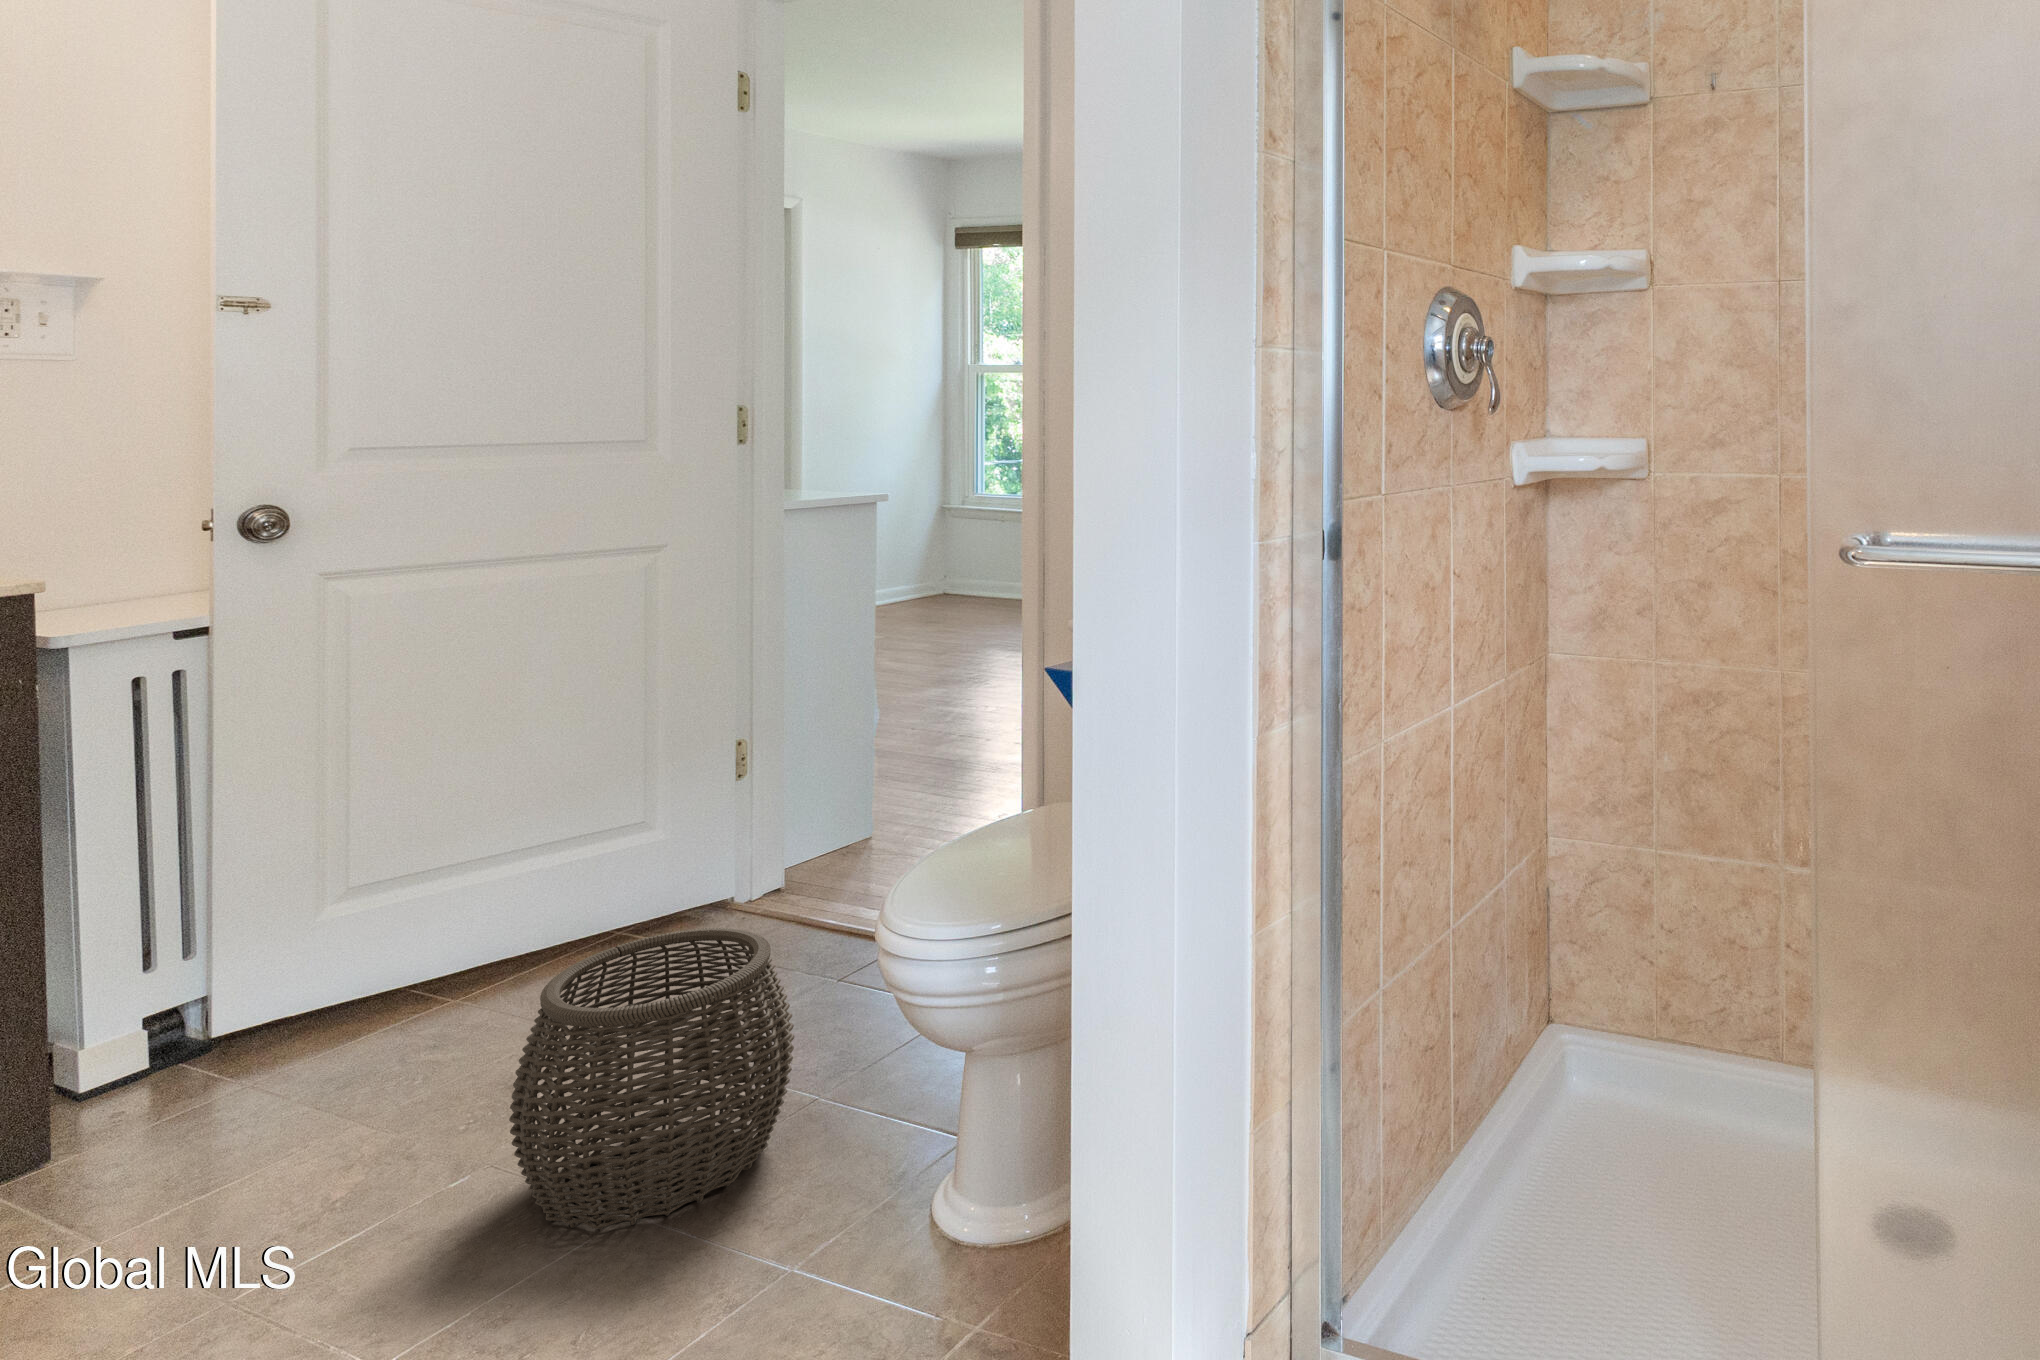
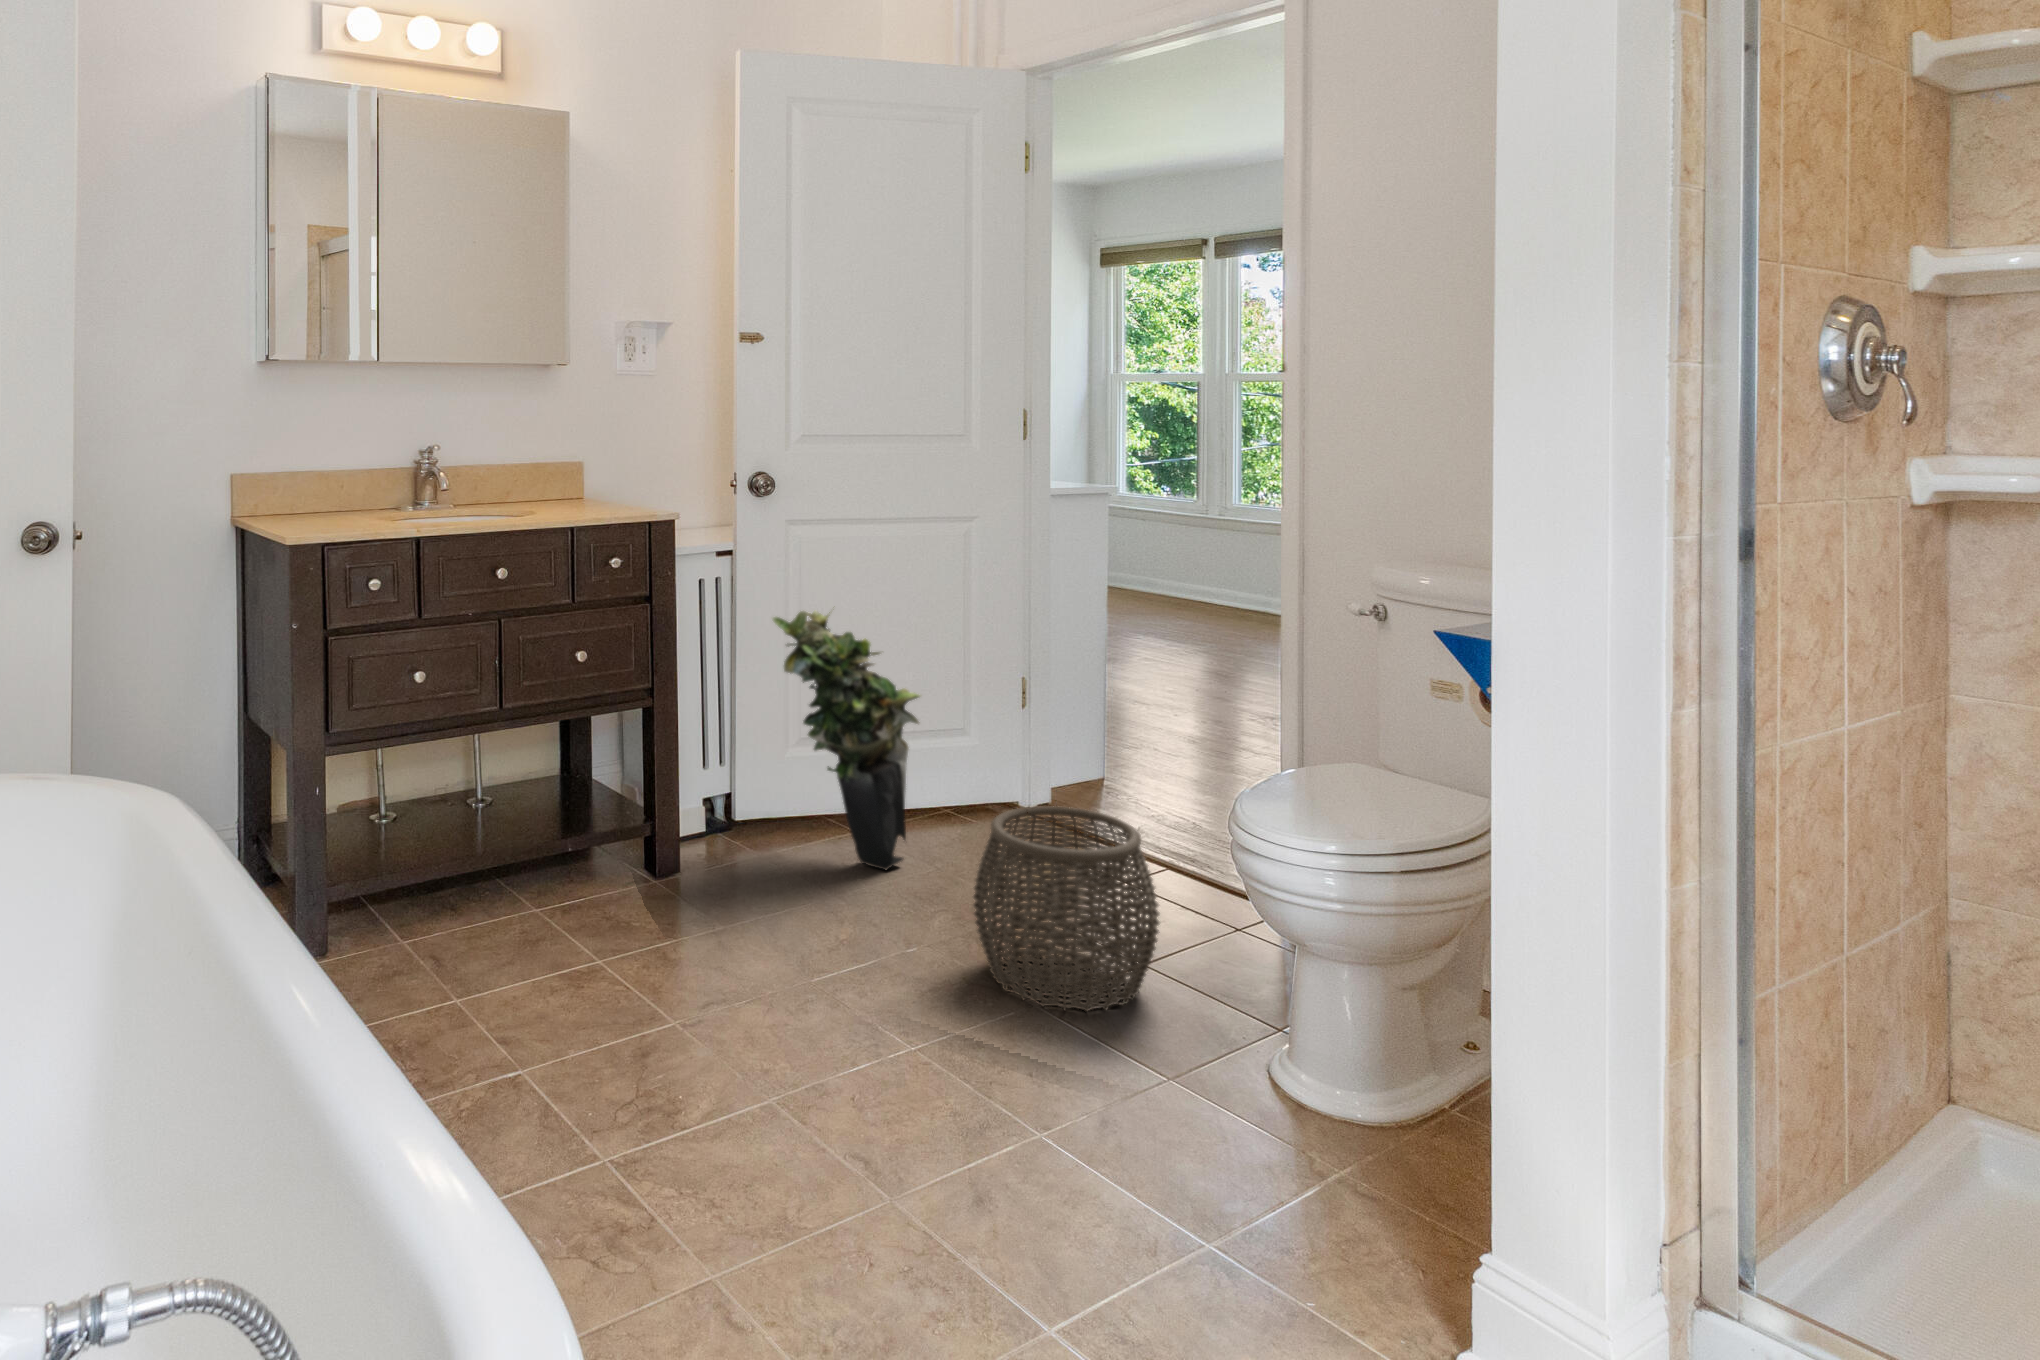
potted plant: none [269,698,533,1056] -> present [773,611,920,870]

